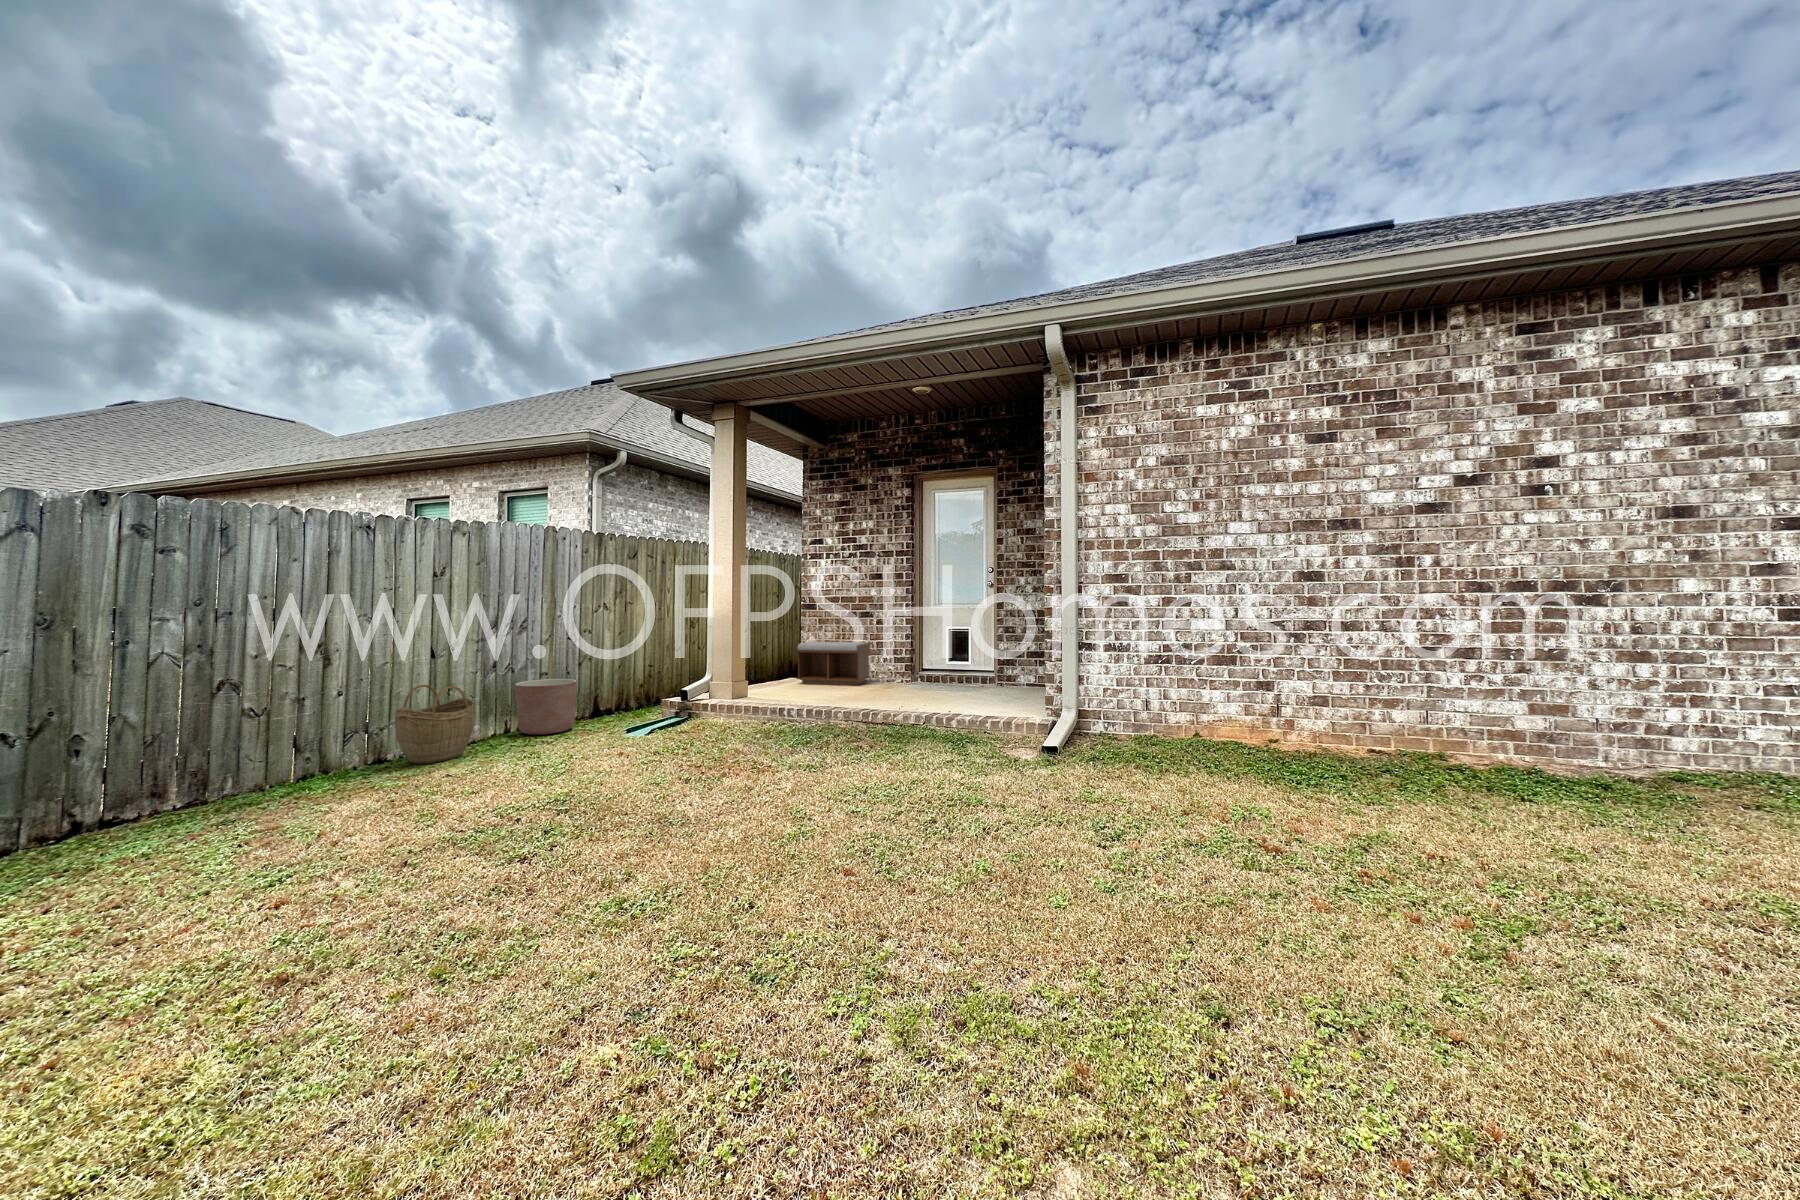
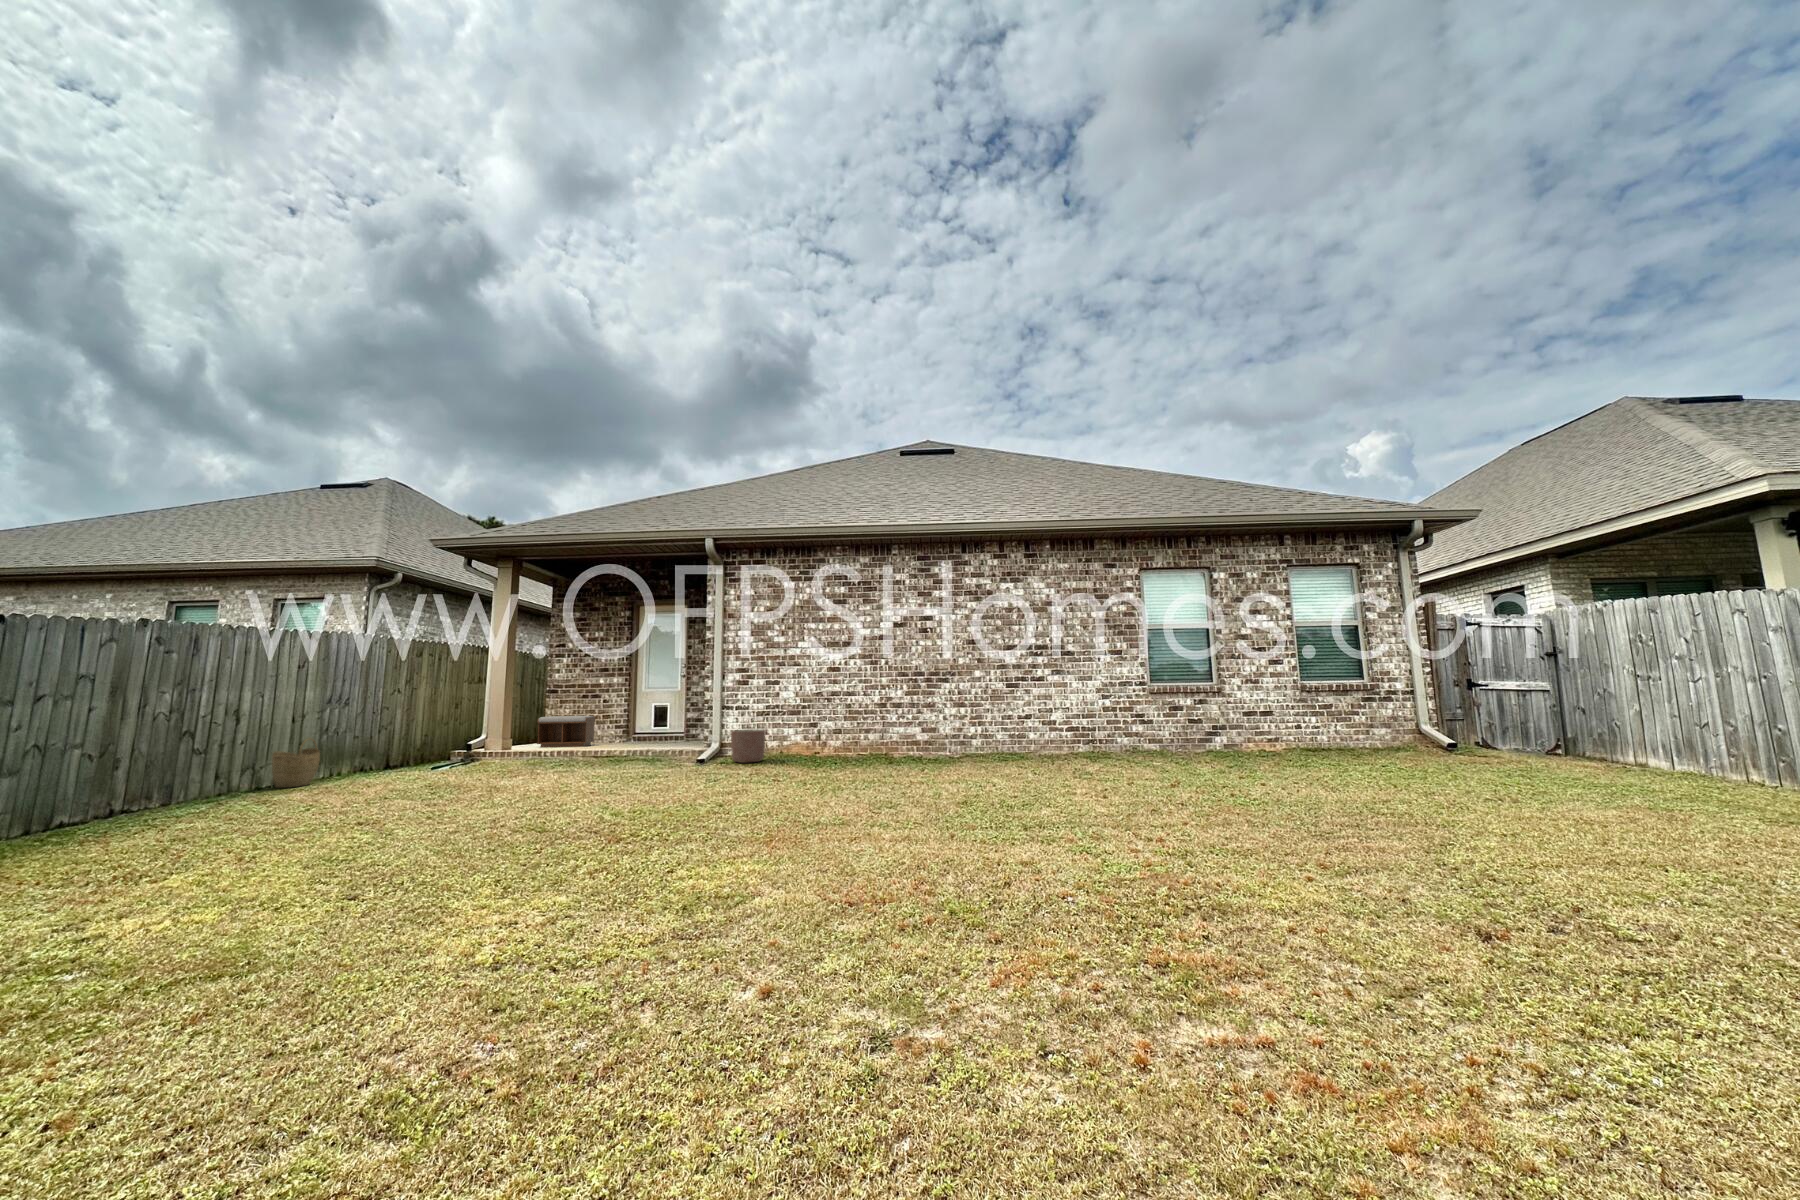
planter: present [515,679,576,735] -> present [731,729,766,763]

